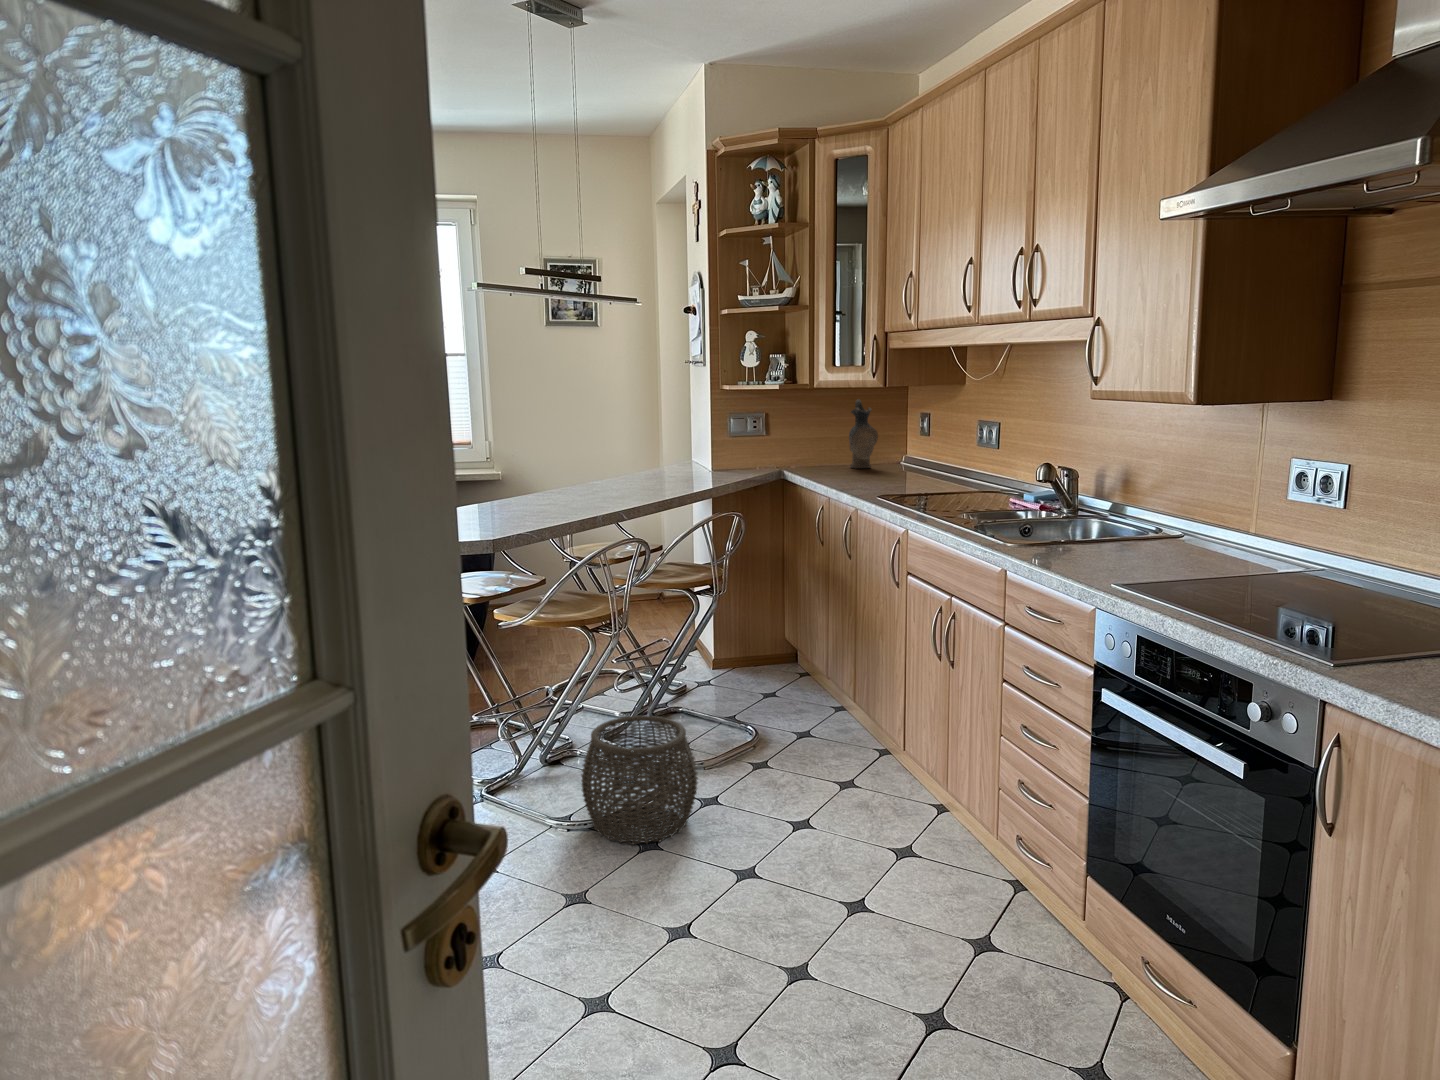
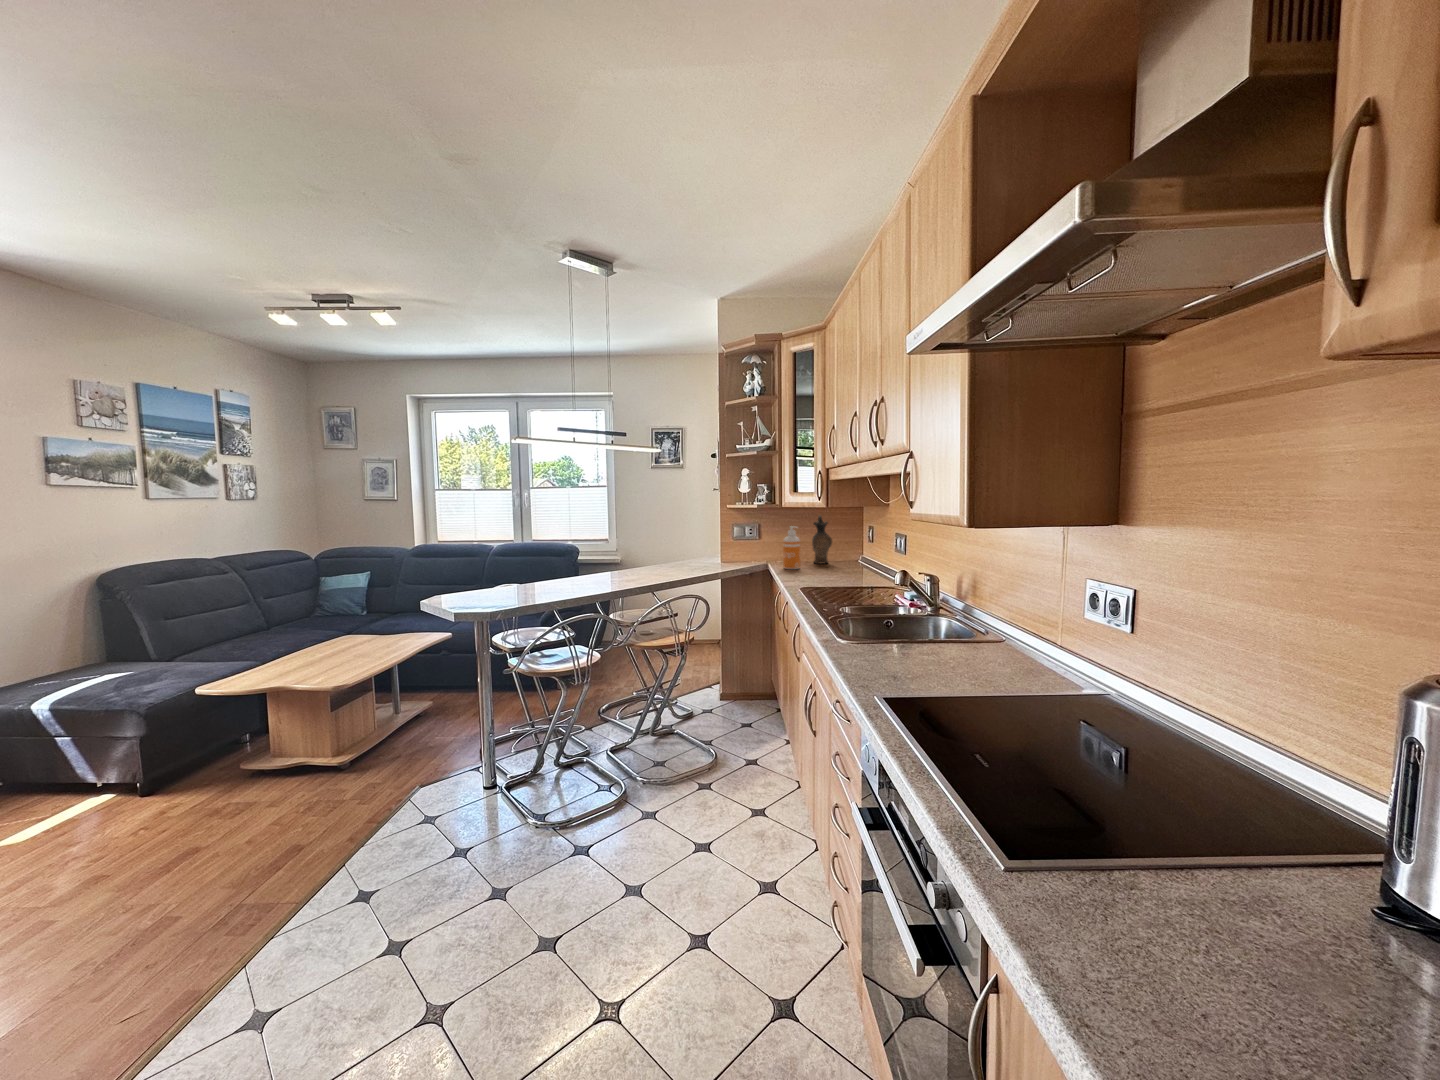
soap dispenser: none [818,415,843,476] -> present [783,526,800,569]
woven basket: present [581,716,698,844] -> none [544,749,633,855]

